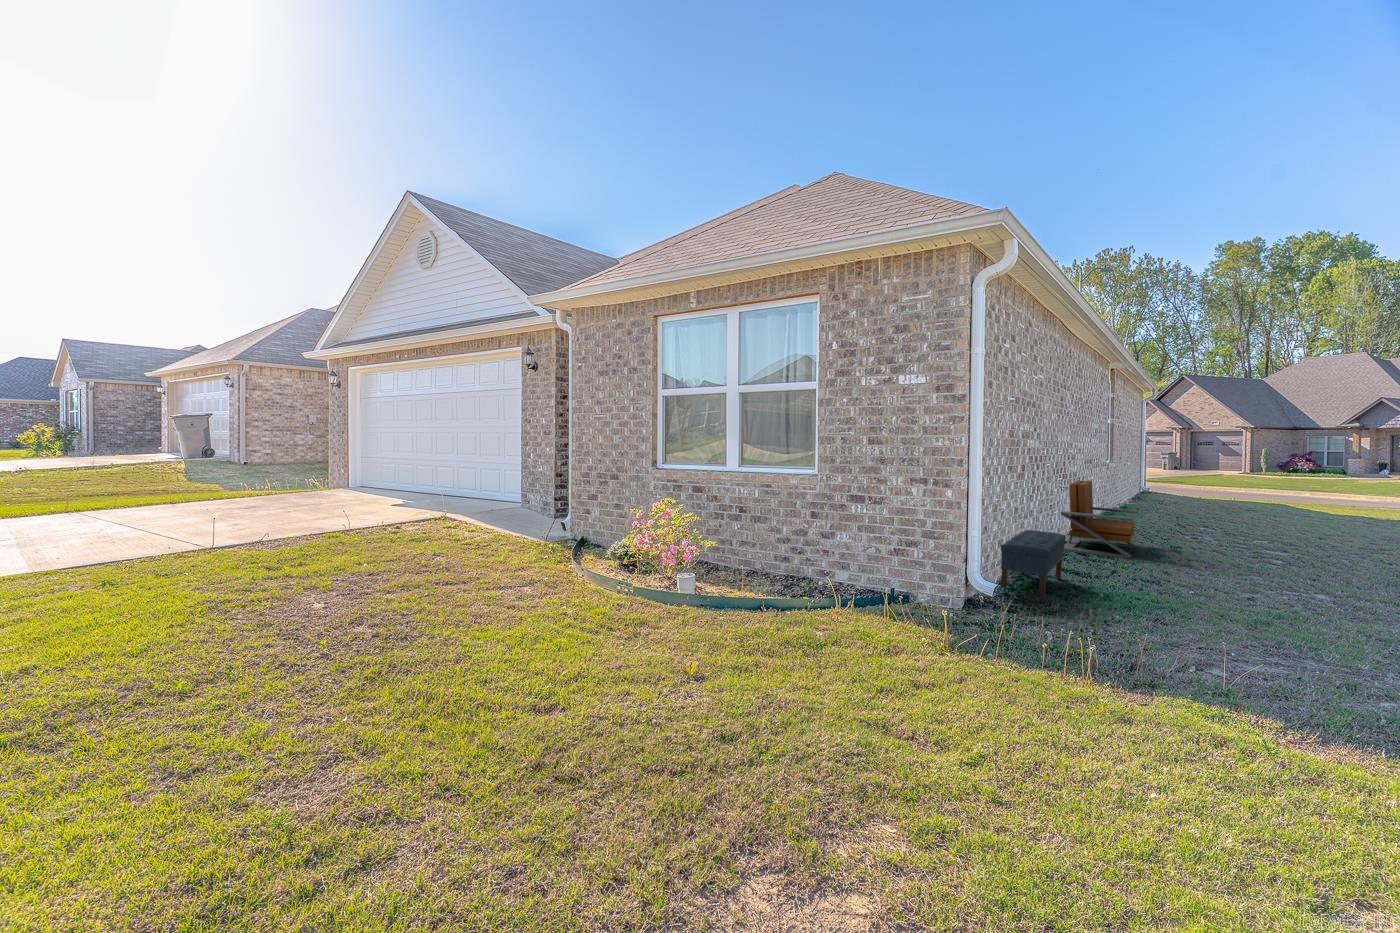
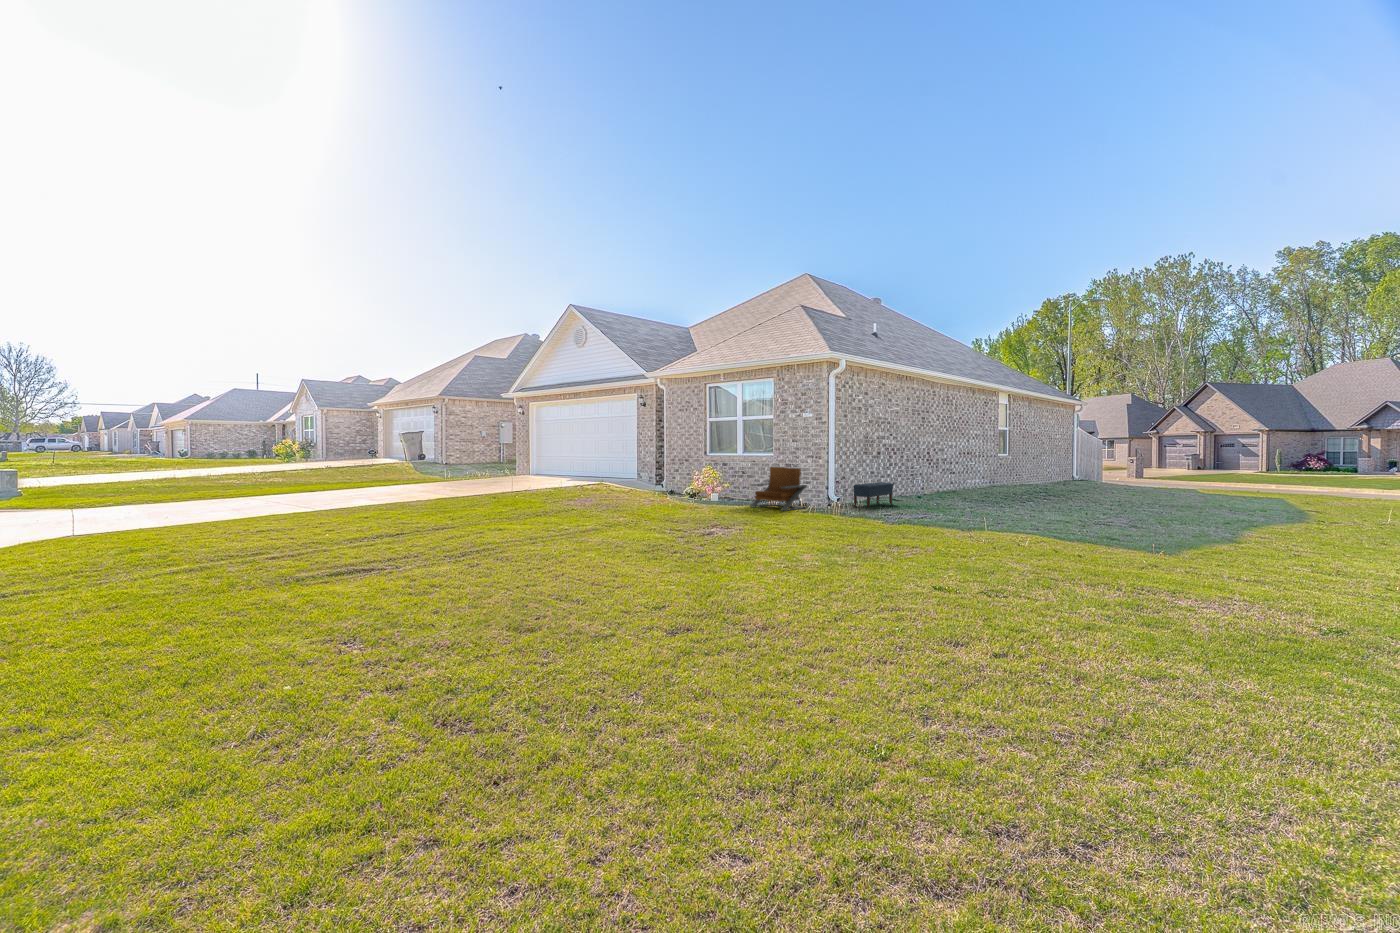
lounge chair: present [1061,481,1138,558] -> present [750,467,807,511]

